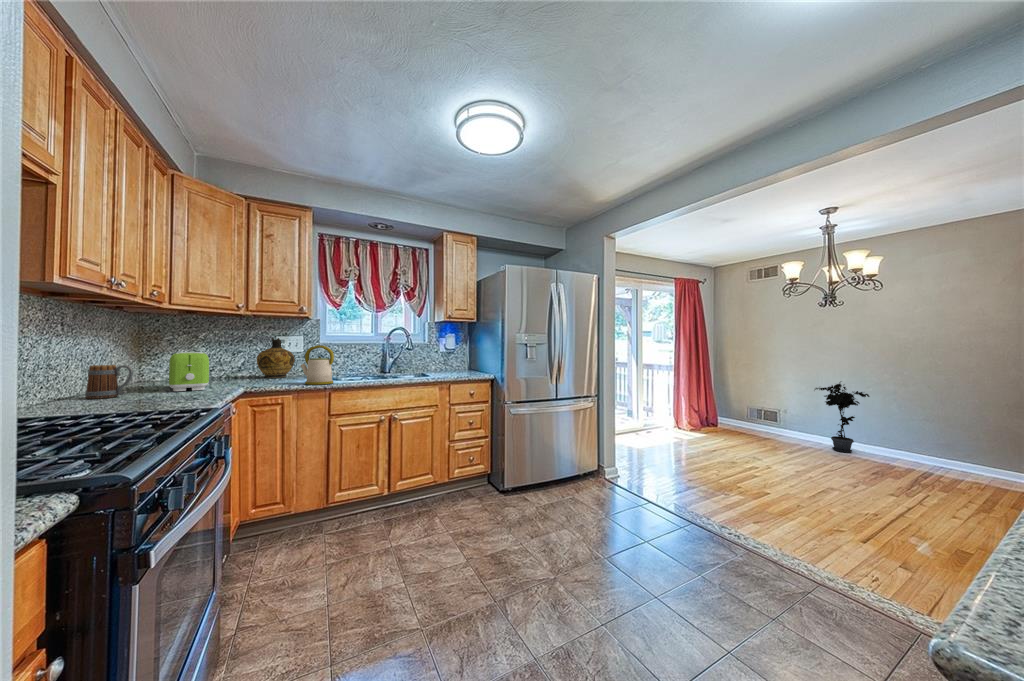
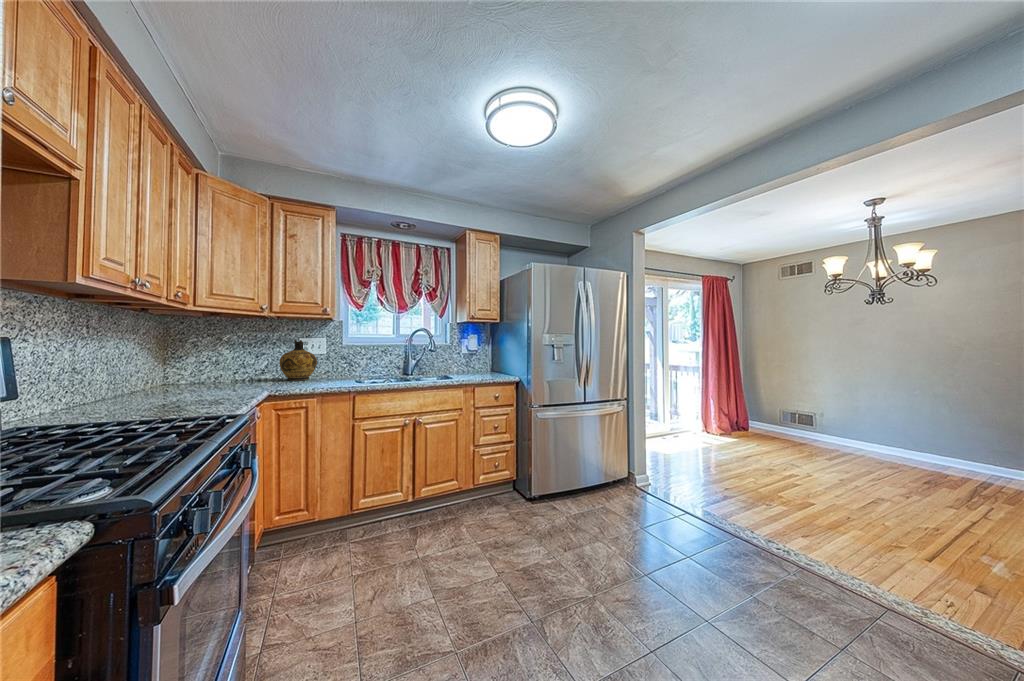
kettle: present [301,345,334,385] -> none [324,348,358,388]
toaster: present [169,352,209,391] -> none [194,355,233,396]
mug: present [85,365,133,399] -> none [110,369,158,404]
potted plant: present [815,383,870,453] -> none [855,384,920,460]

